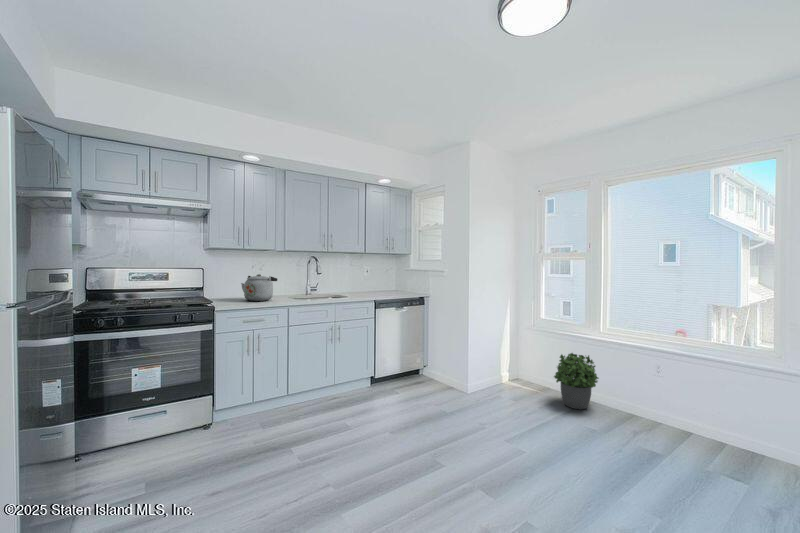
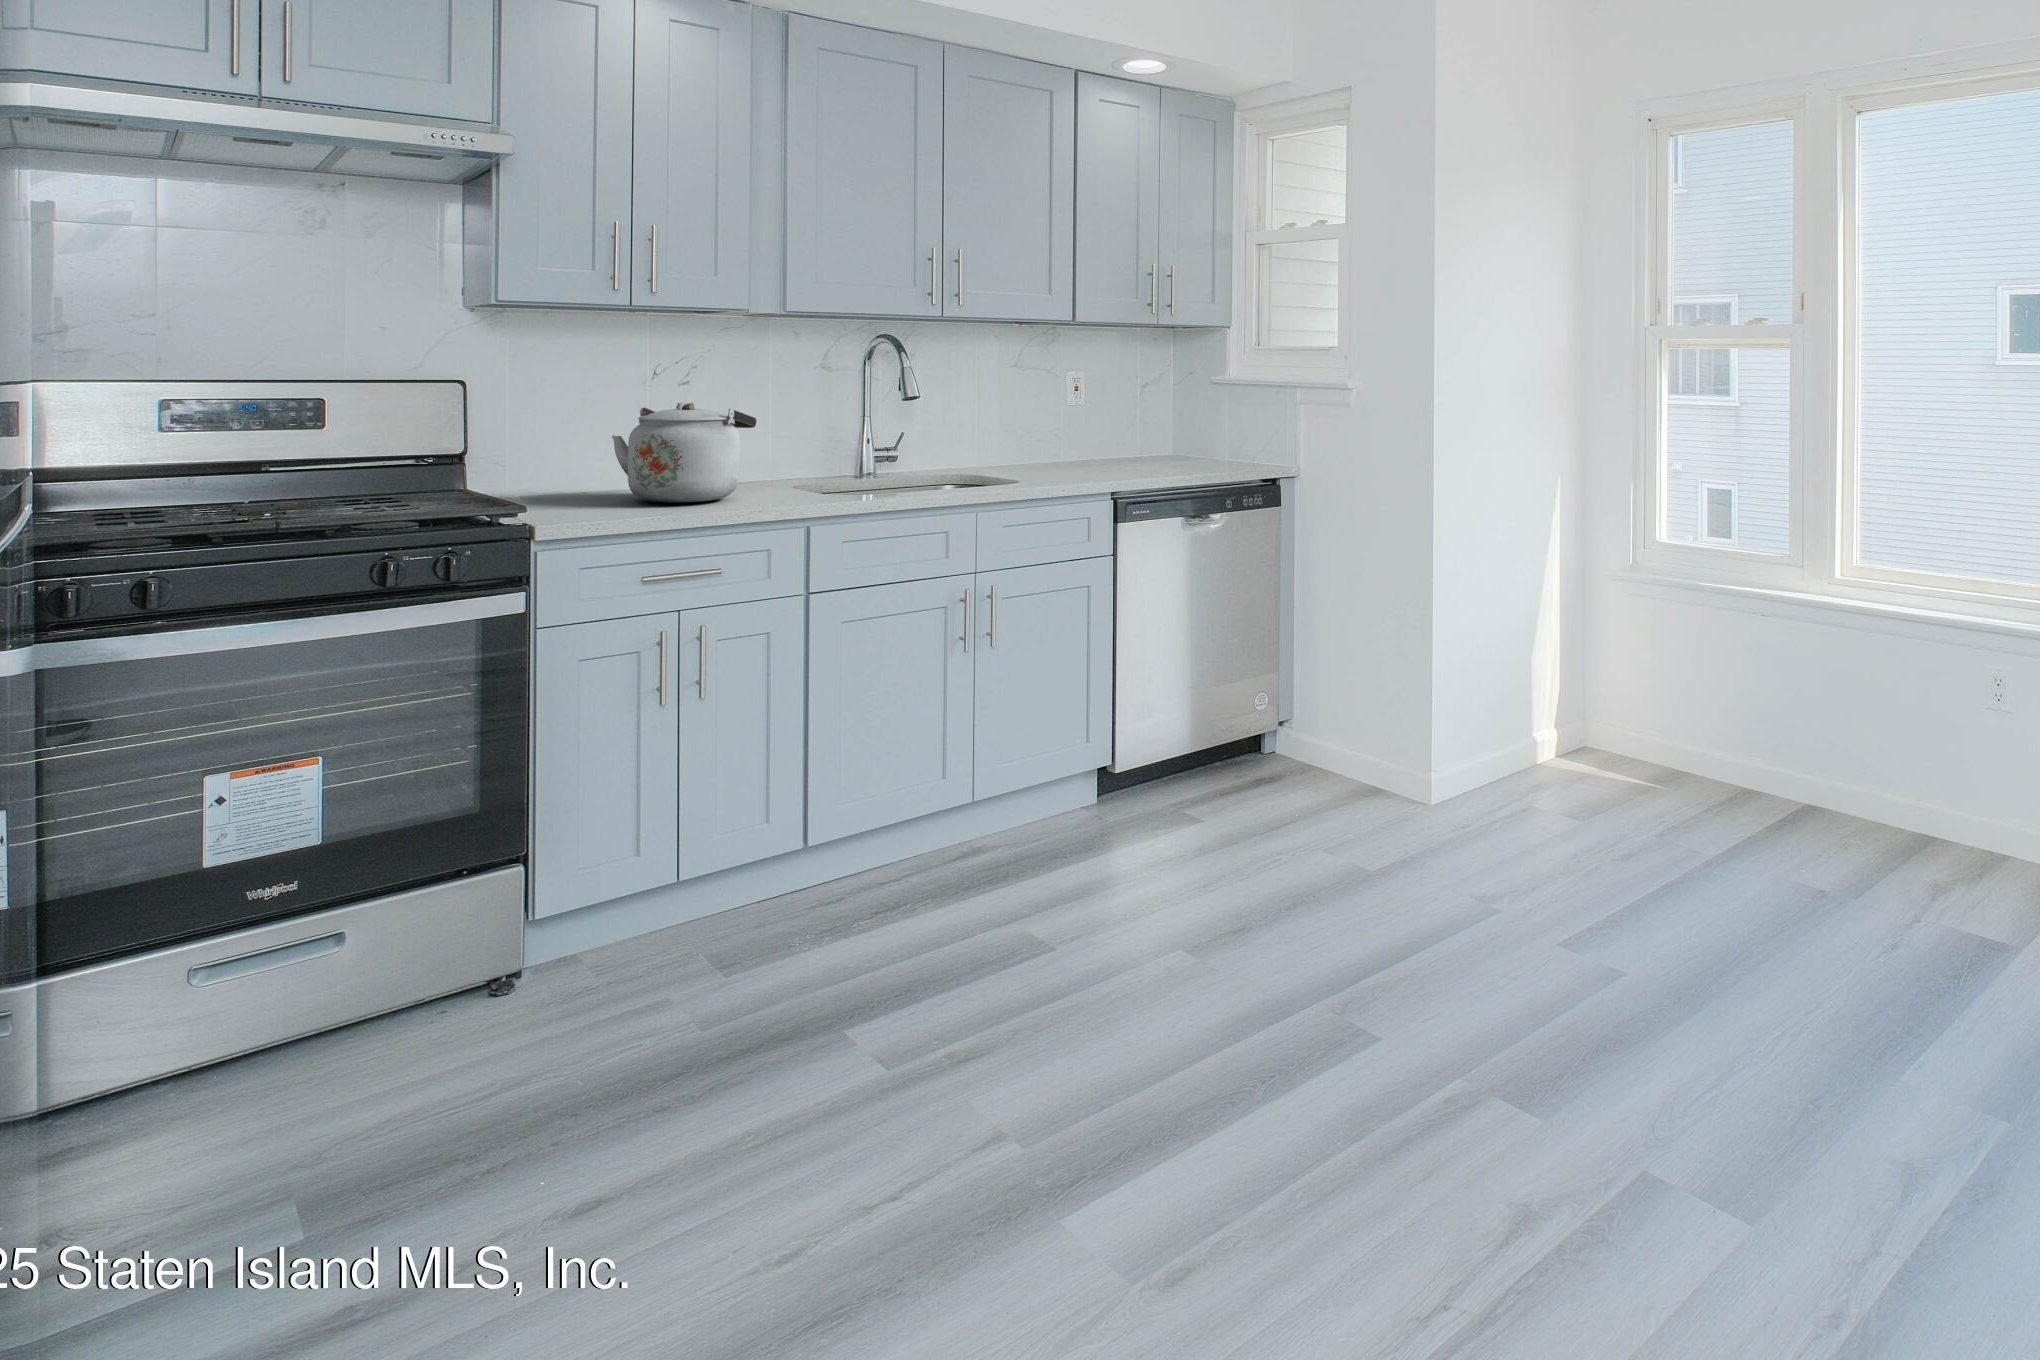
potted plant: present [554,353,599,409] -> none [1705,651,1841,830]

